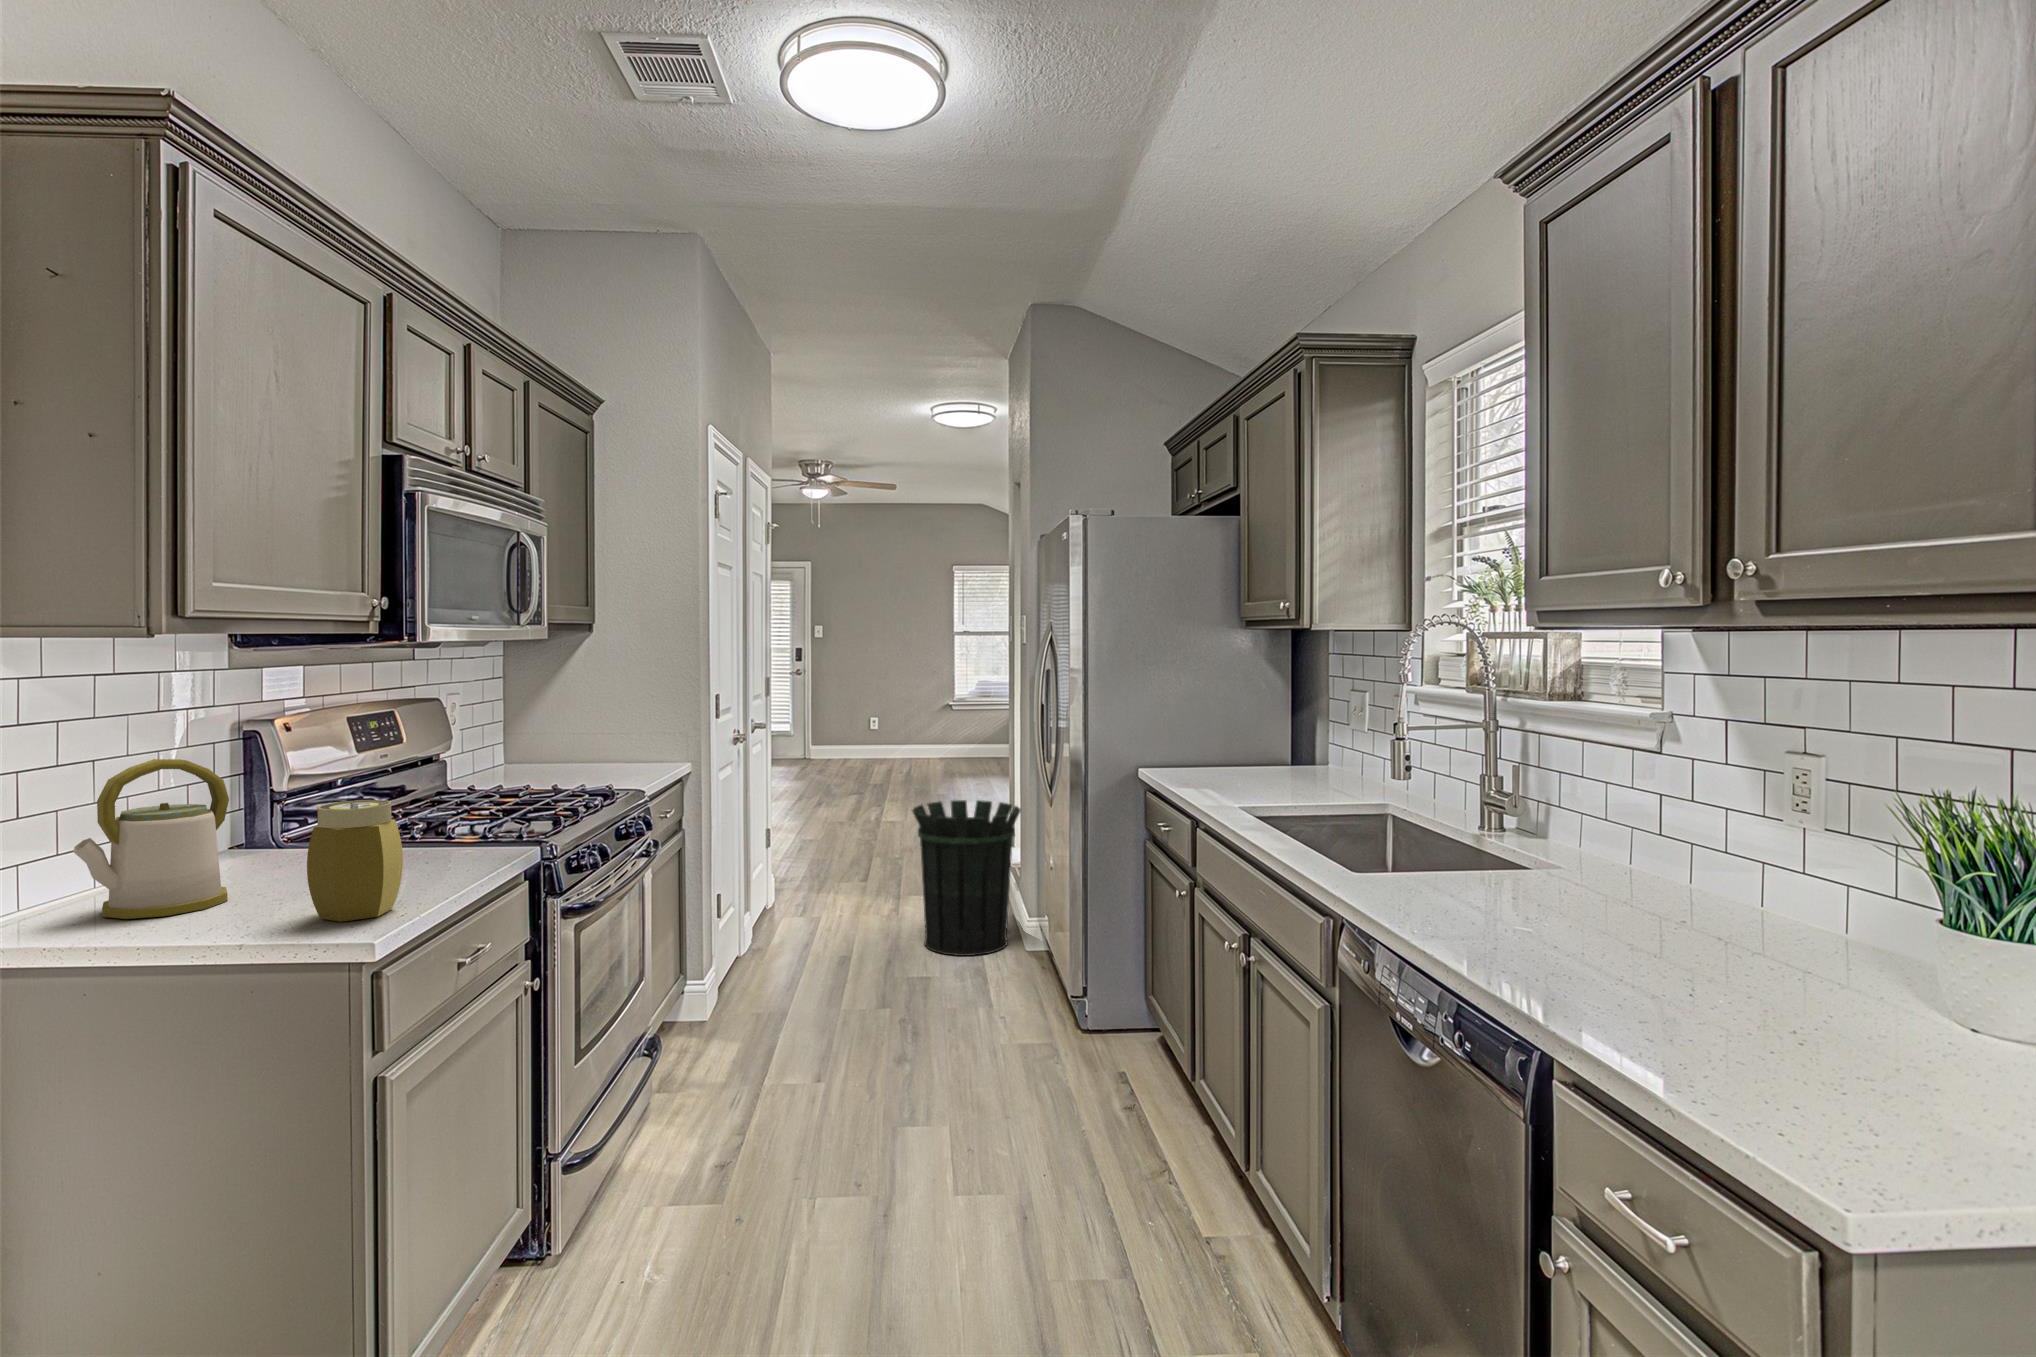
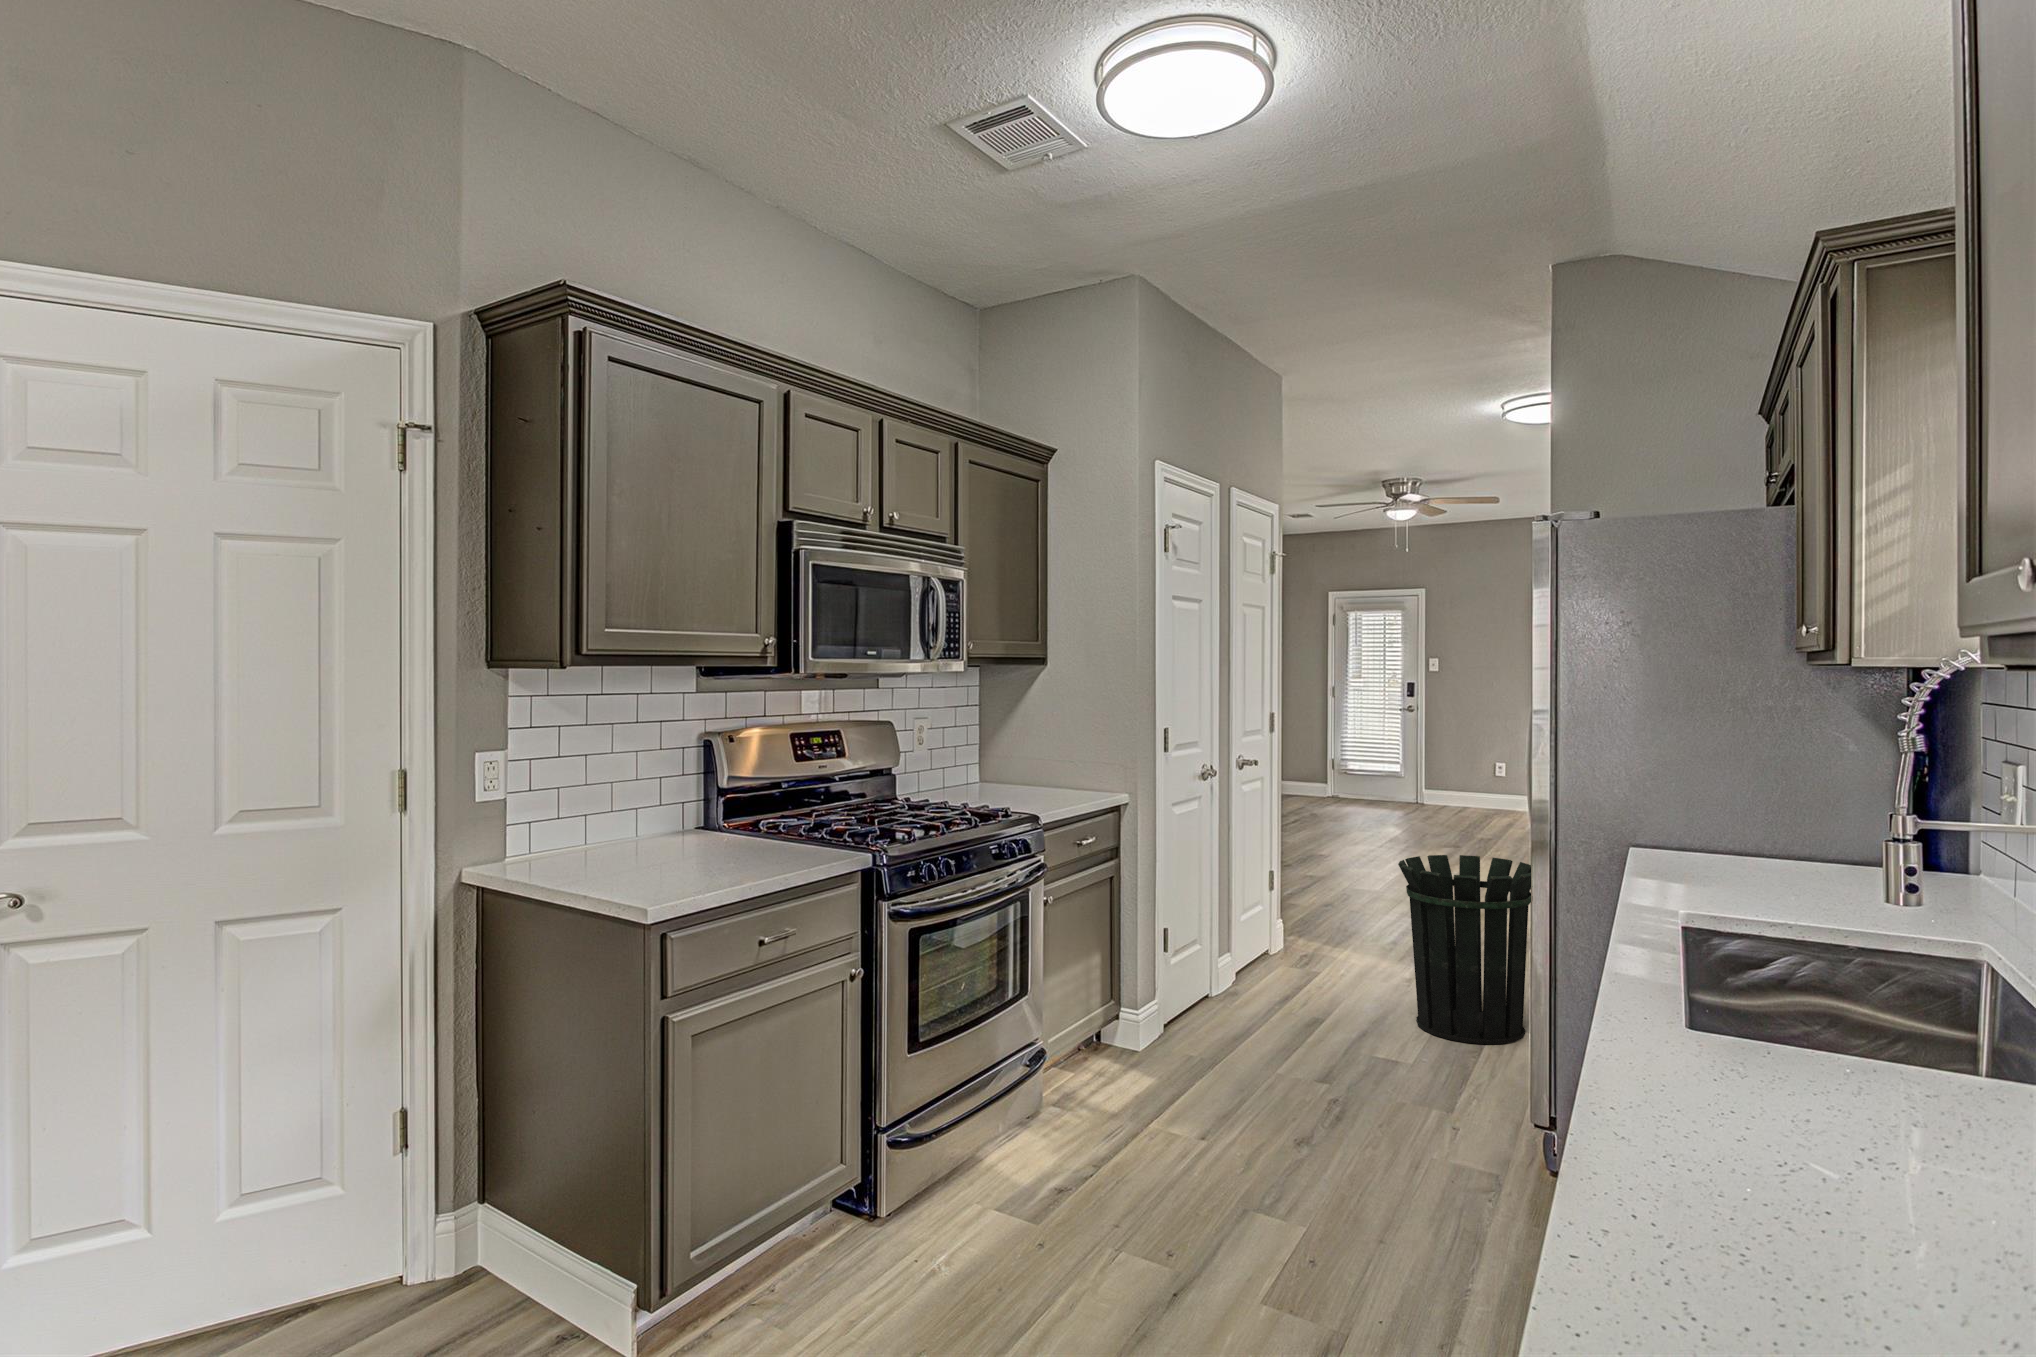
kettle: present [73,759,229,919] -> none [543,757,638,871]
jar: present [307,800,403,922] -> none [638,794,701,887]

